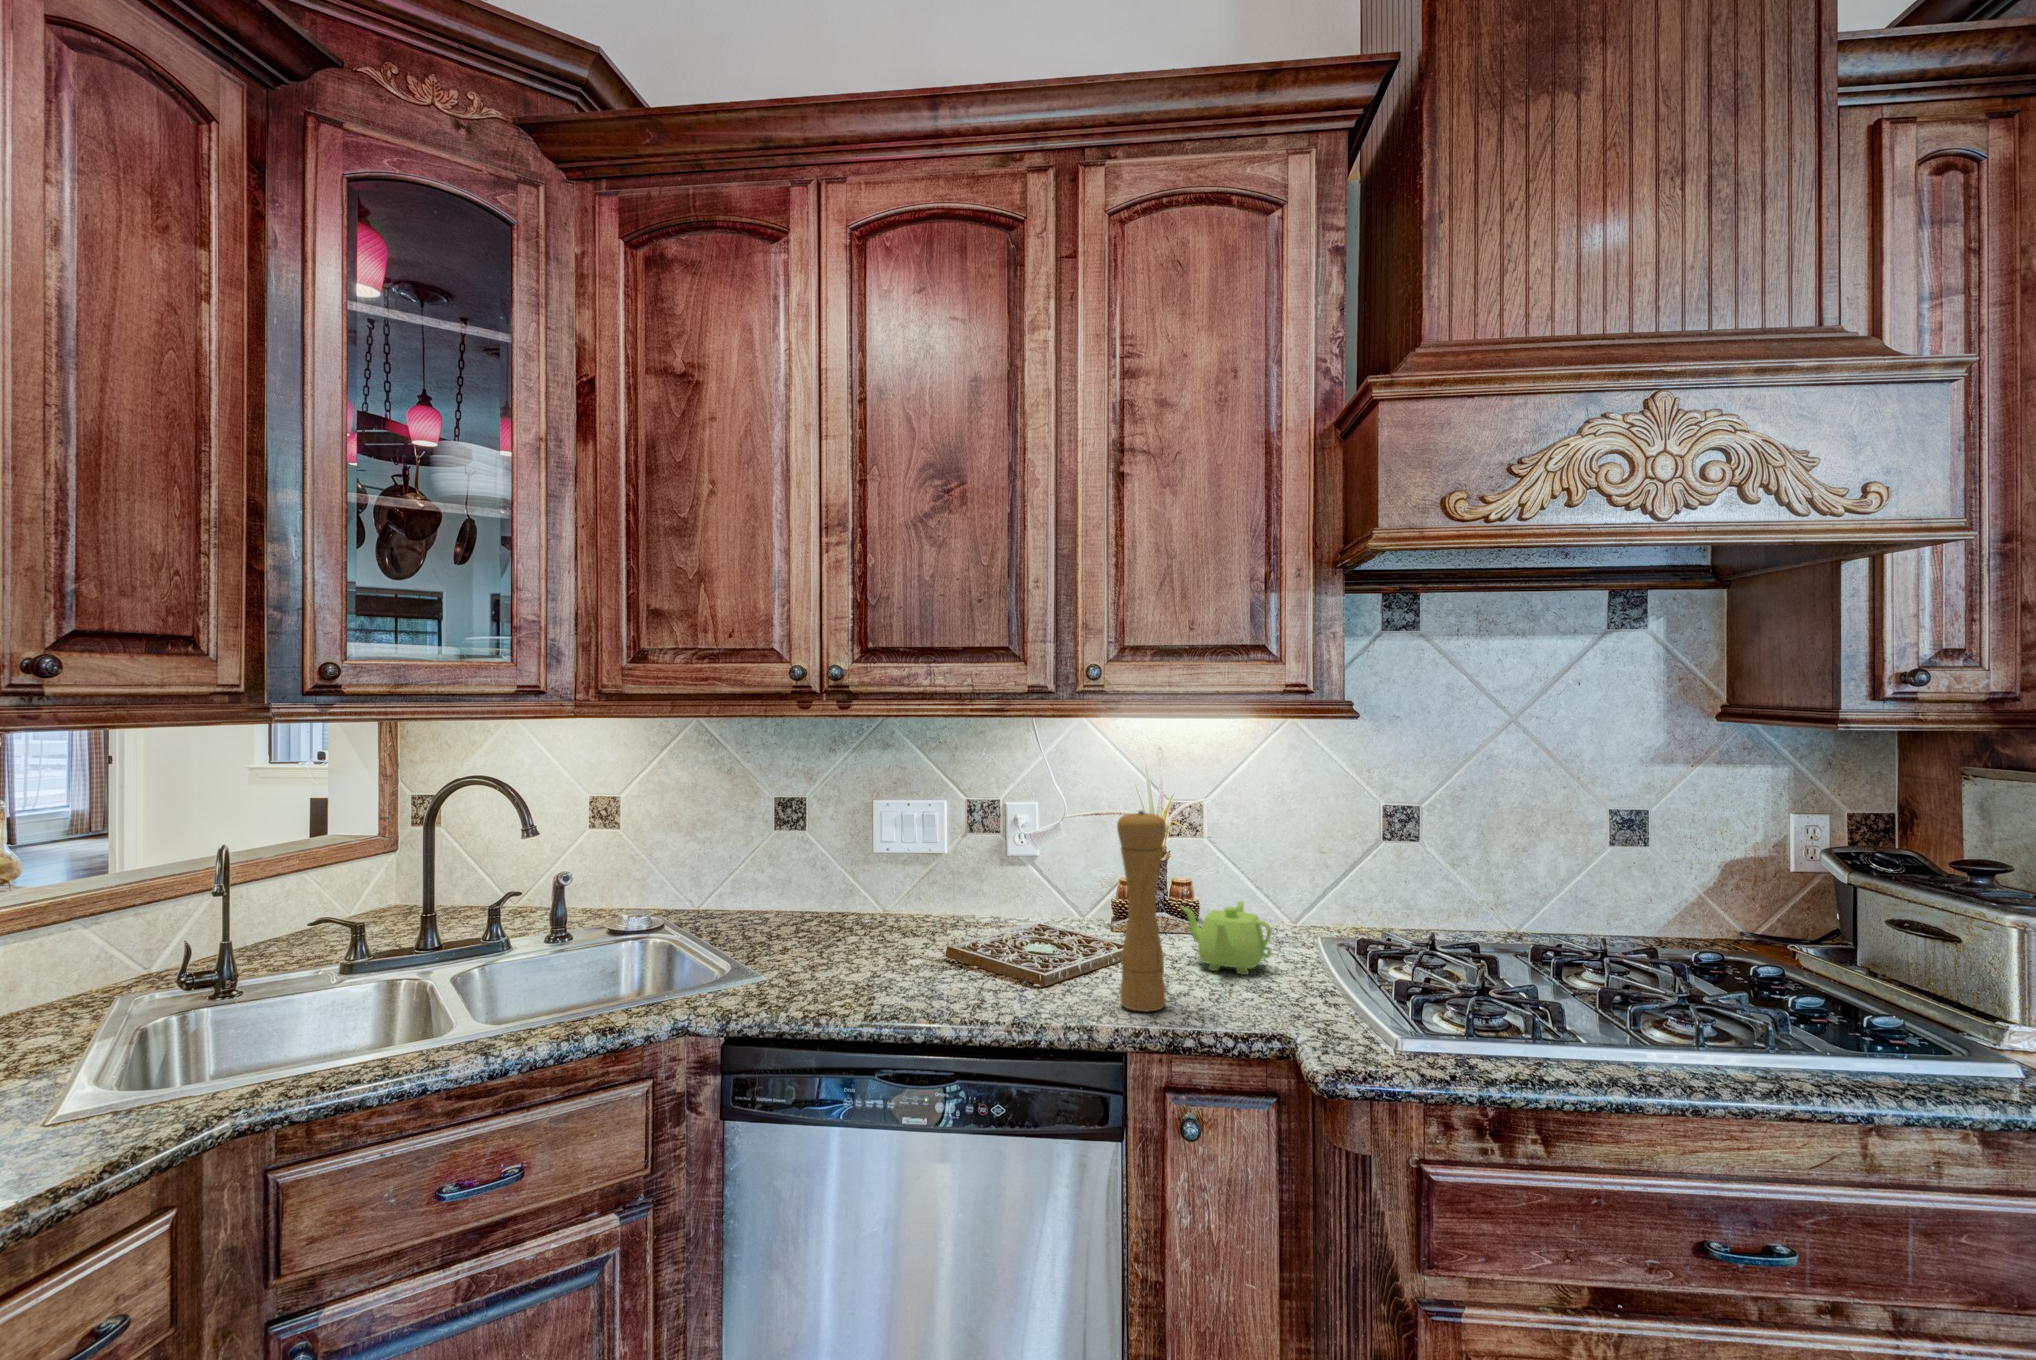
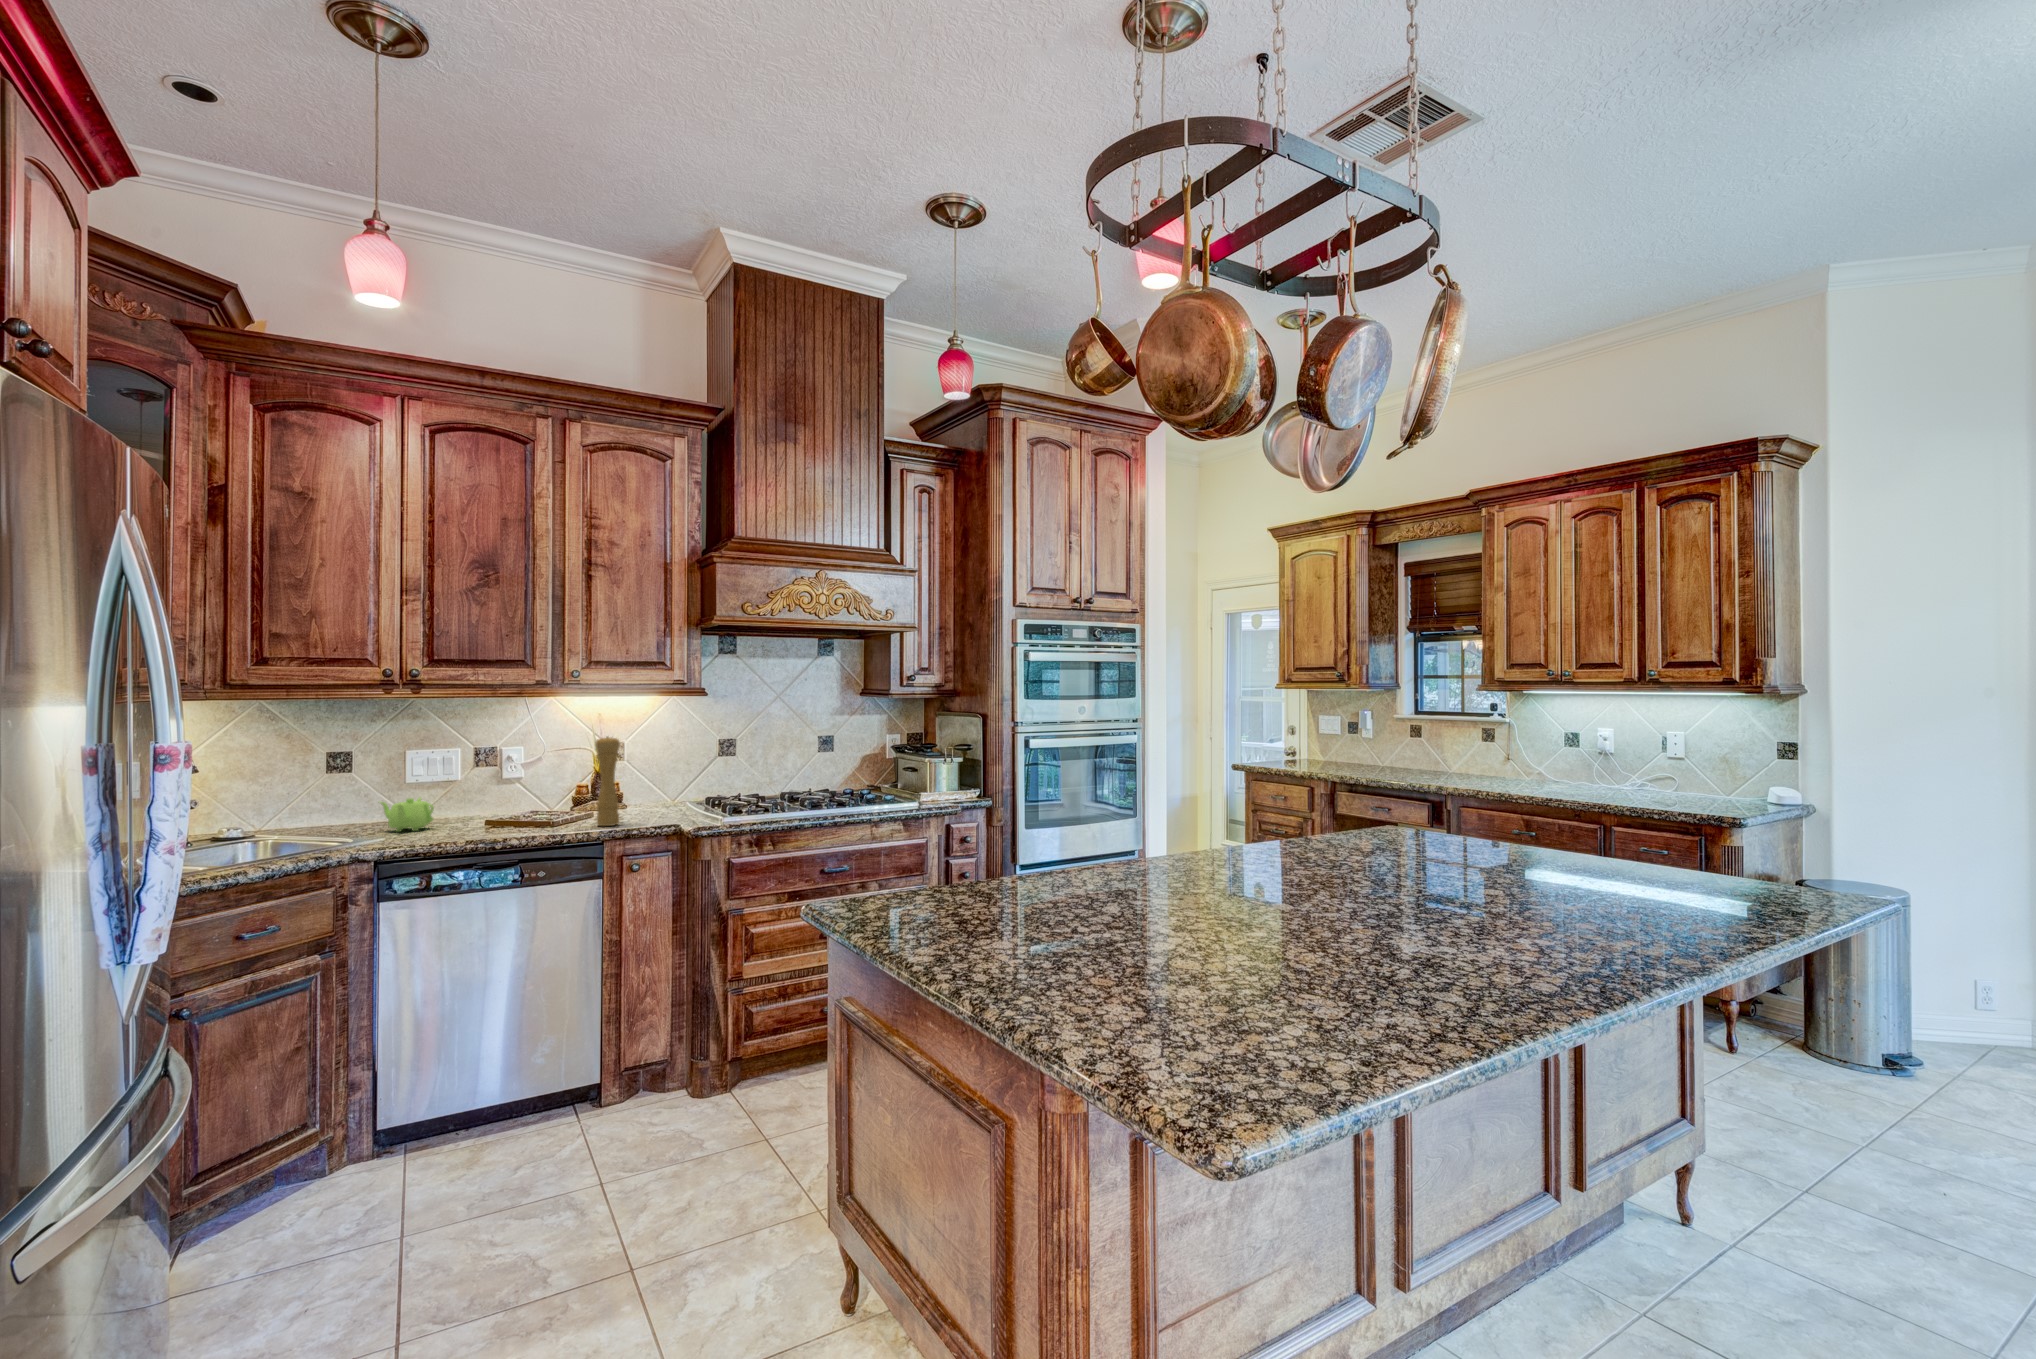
teapot: present [1181,901,1272,975] -> present [381,798,434,832]

